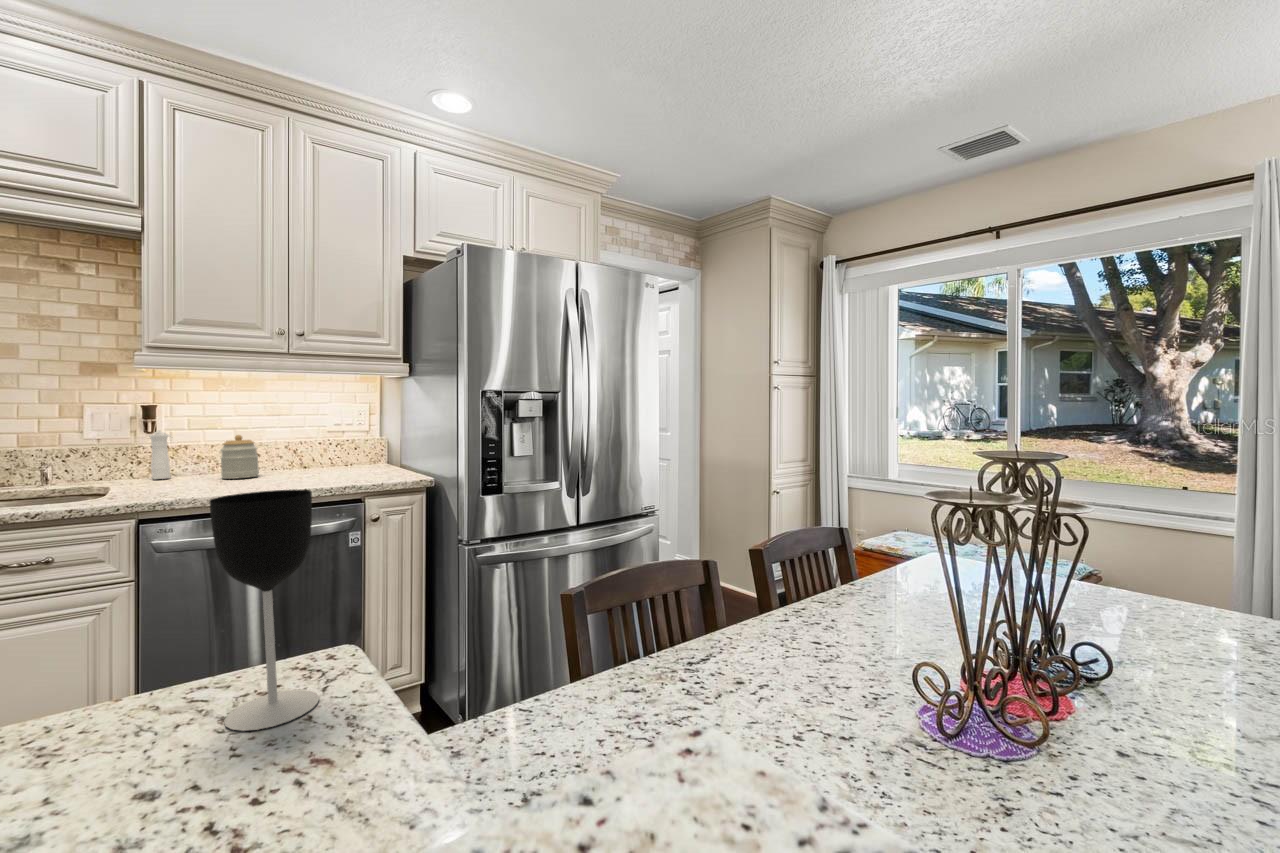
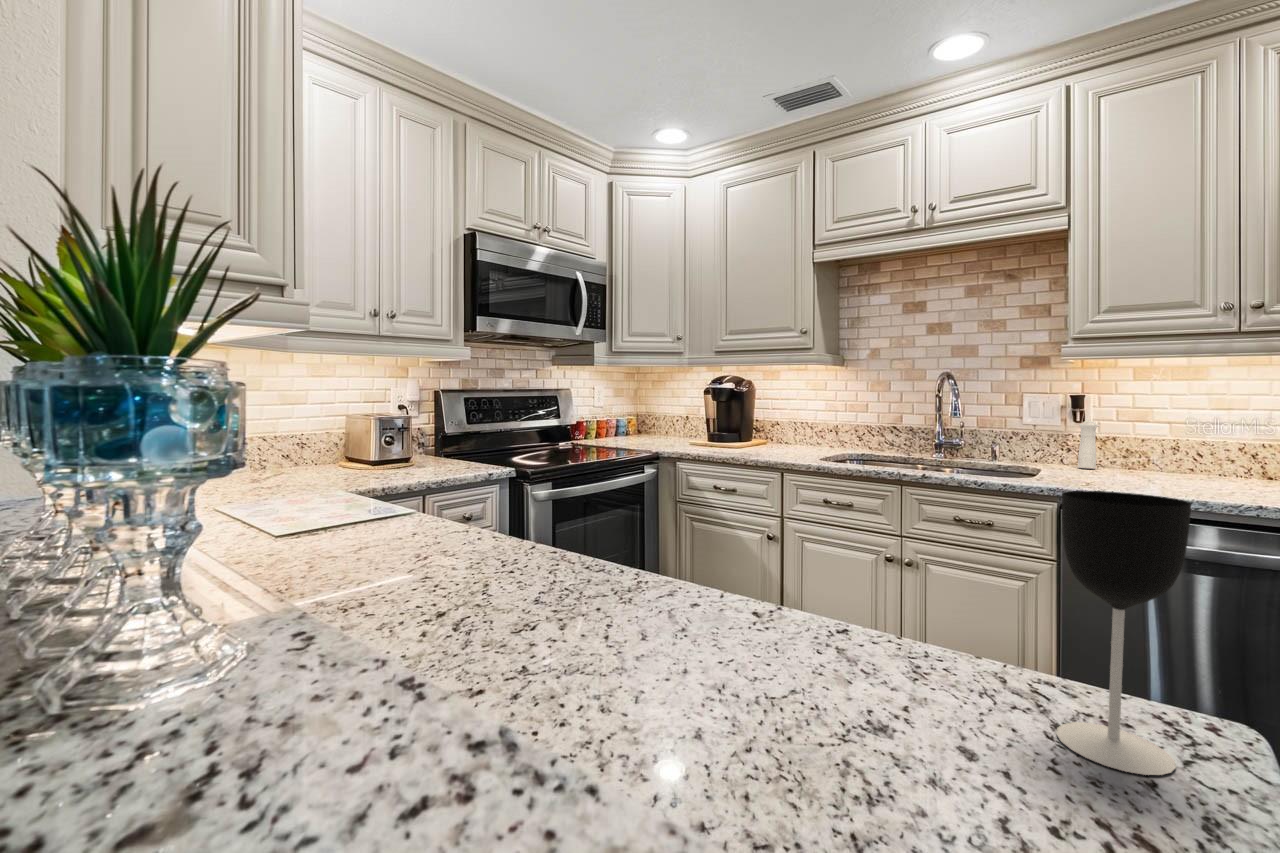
jar: present [220,435,259,479] -> none [1150,430,1199,480]

